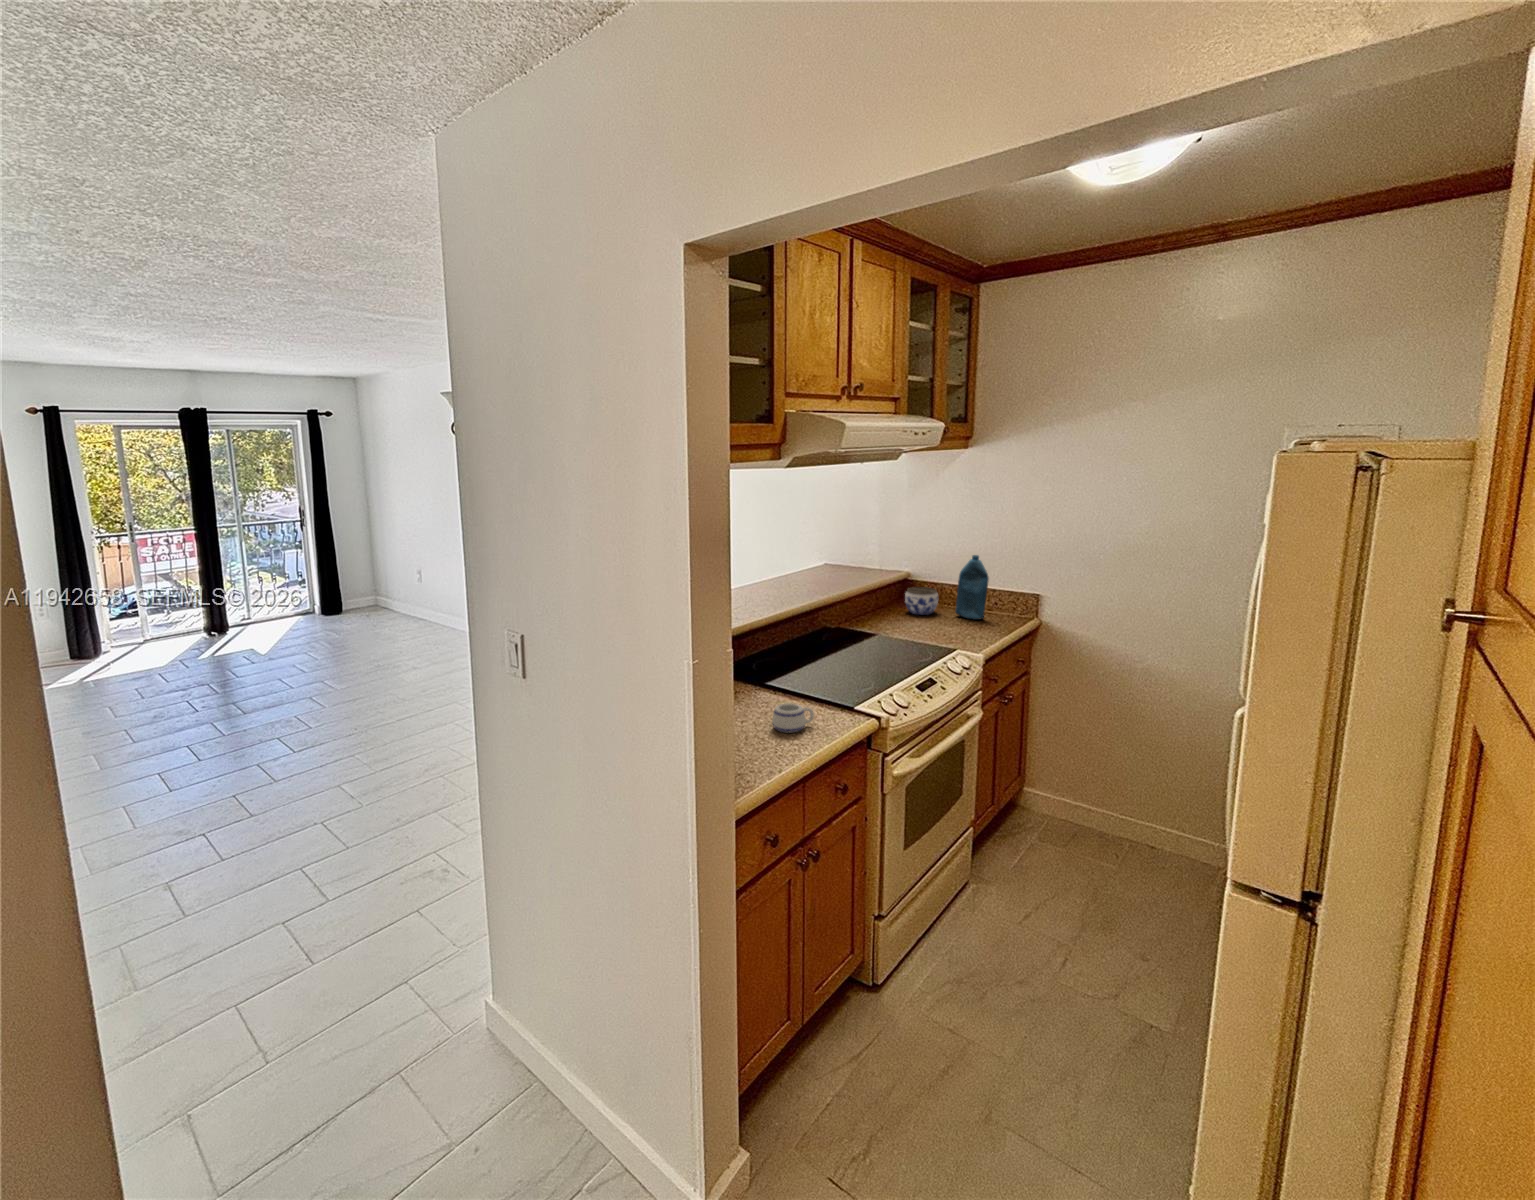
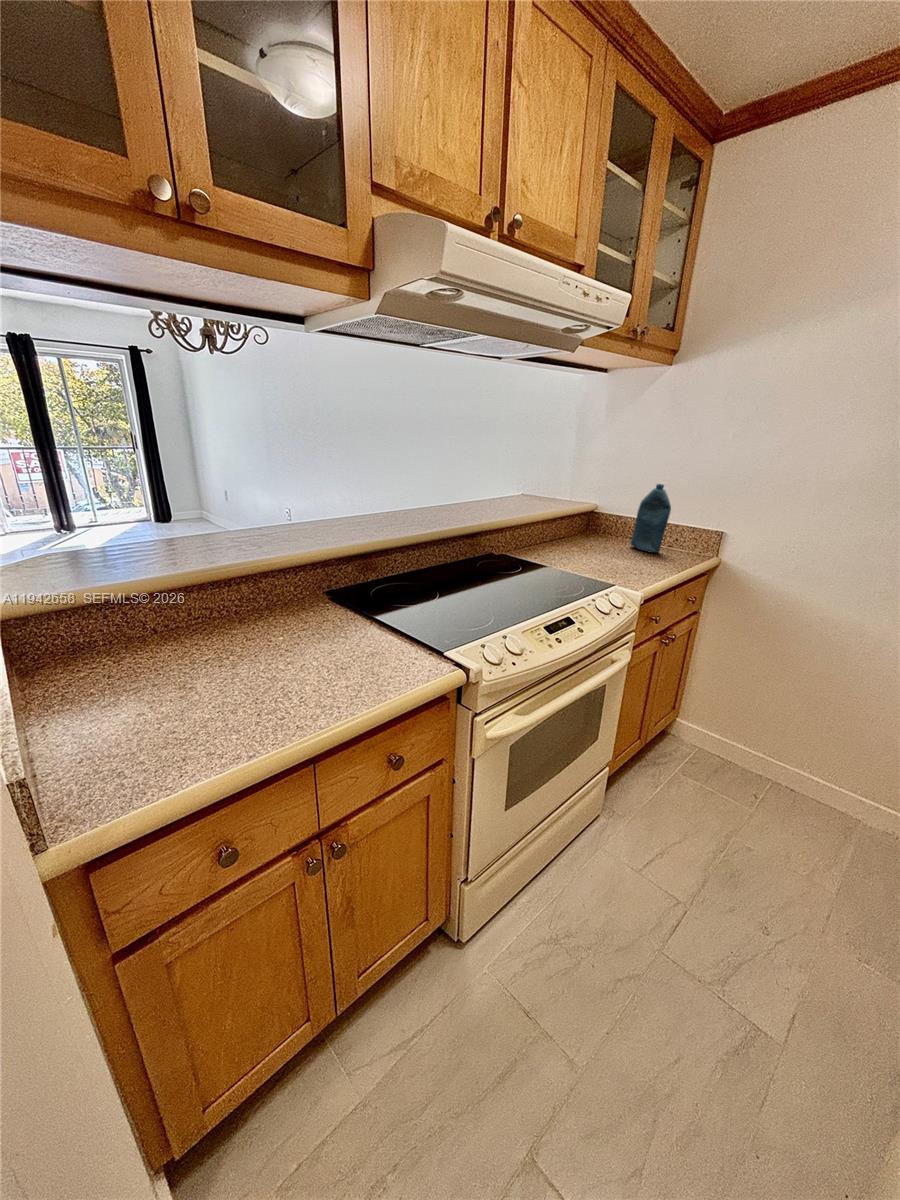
jar: present [905,587,939,615] -> none [581,515,616,543]
mug: present [772,703,814,732] -> none [317,639,375,681]

